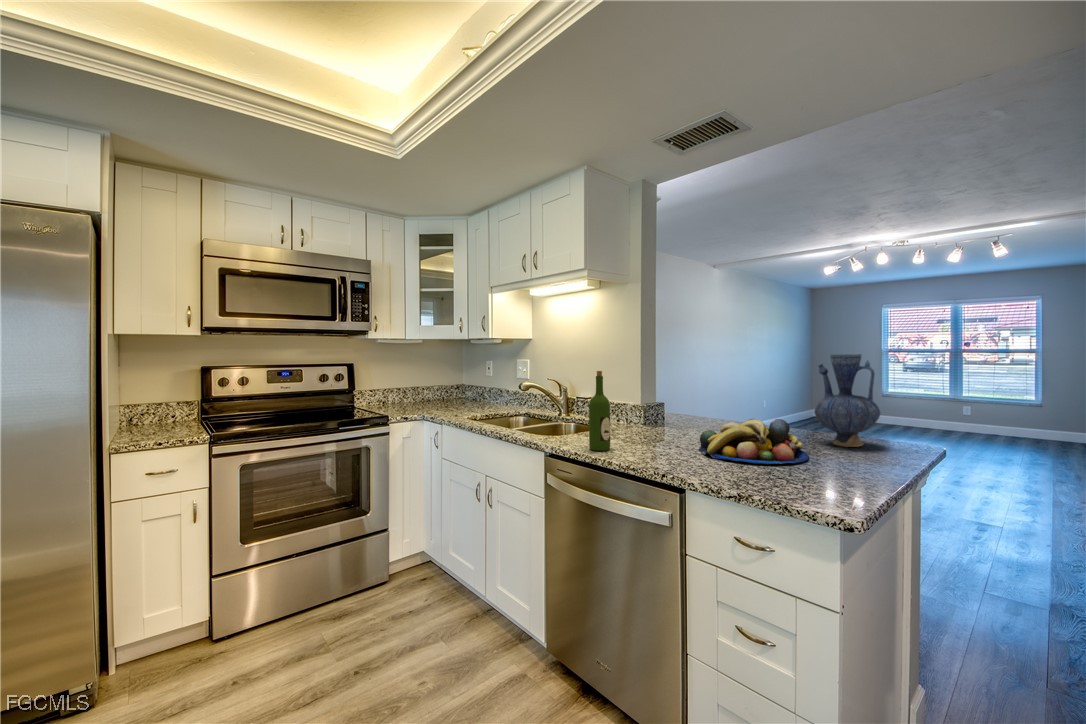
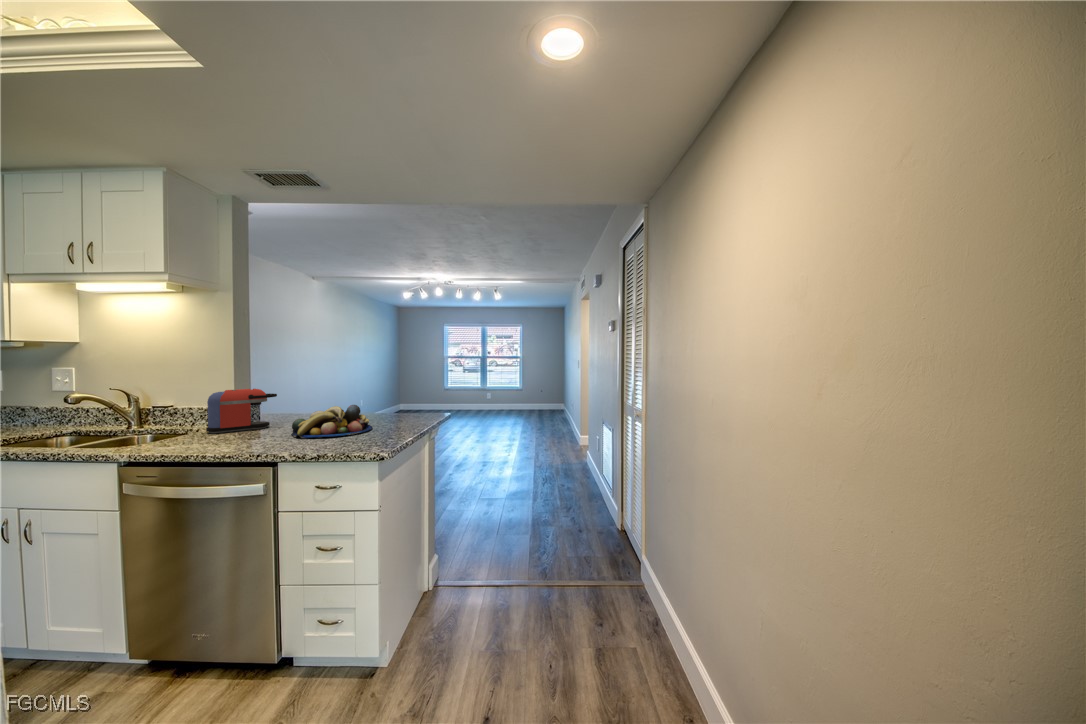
vase: present [814,354,880,447] -> none [379,359,417,419]
wine bottle: present [589,371,610,451] -> none [176,376,202,450]
coffee maker: none [615,387,682,434] -> present [206,389,277,433]

